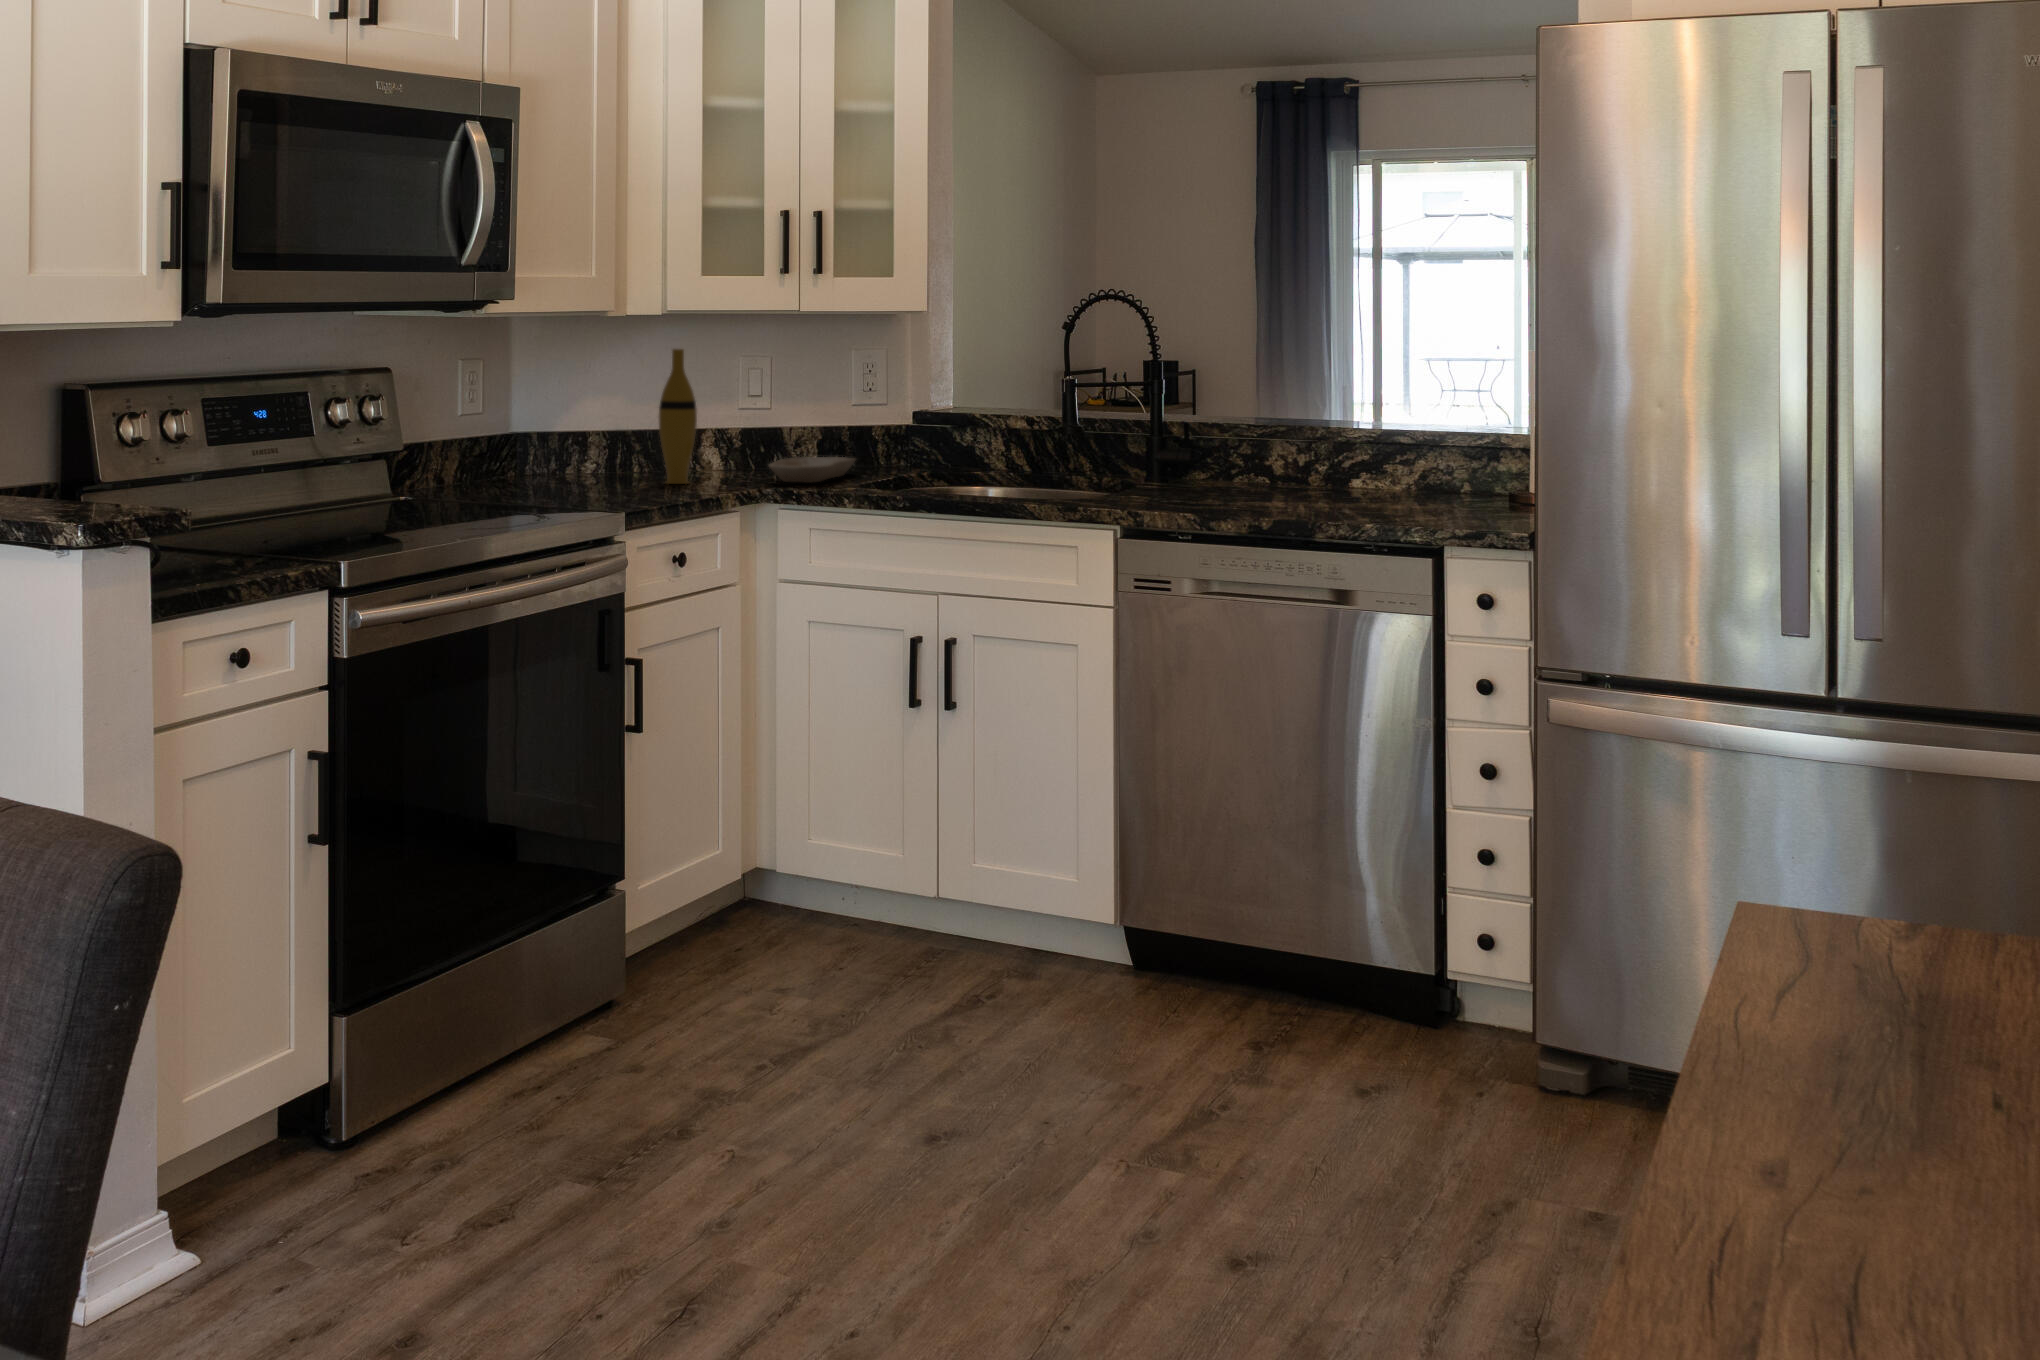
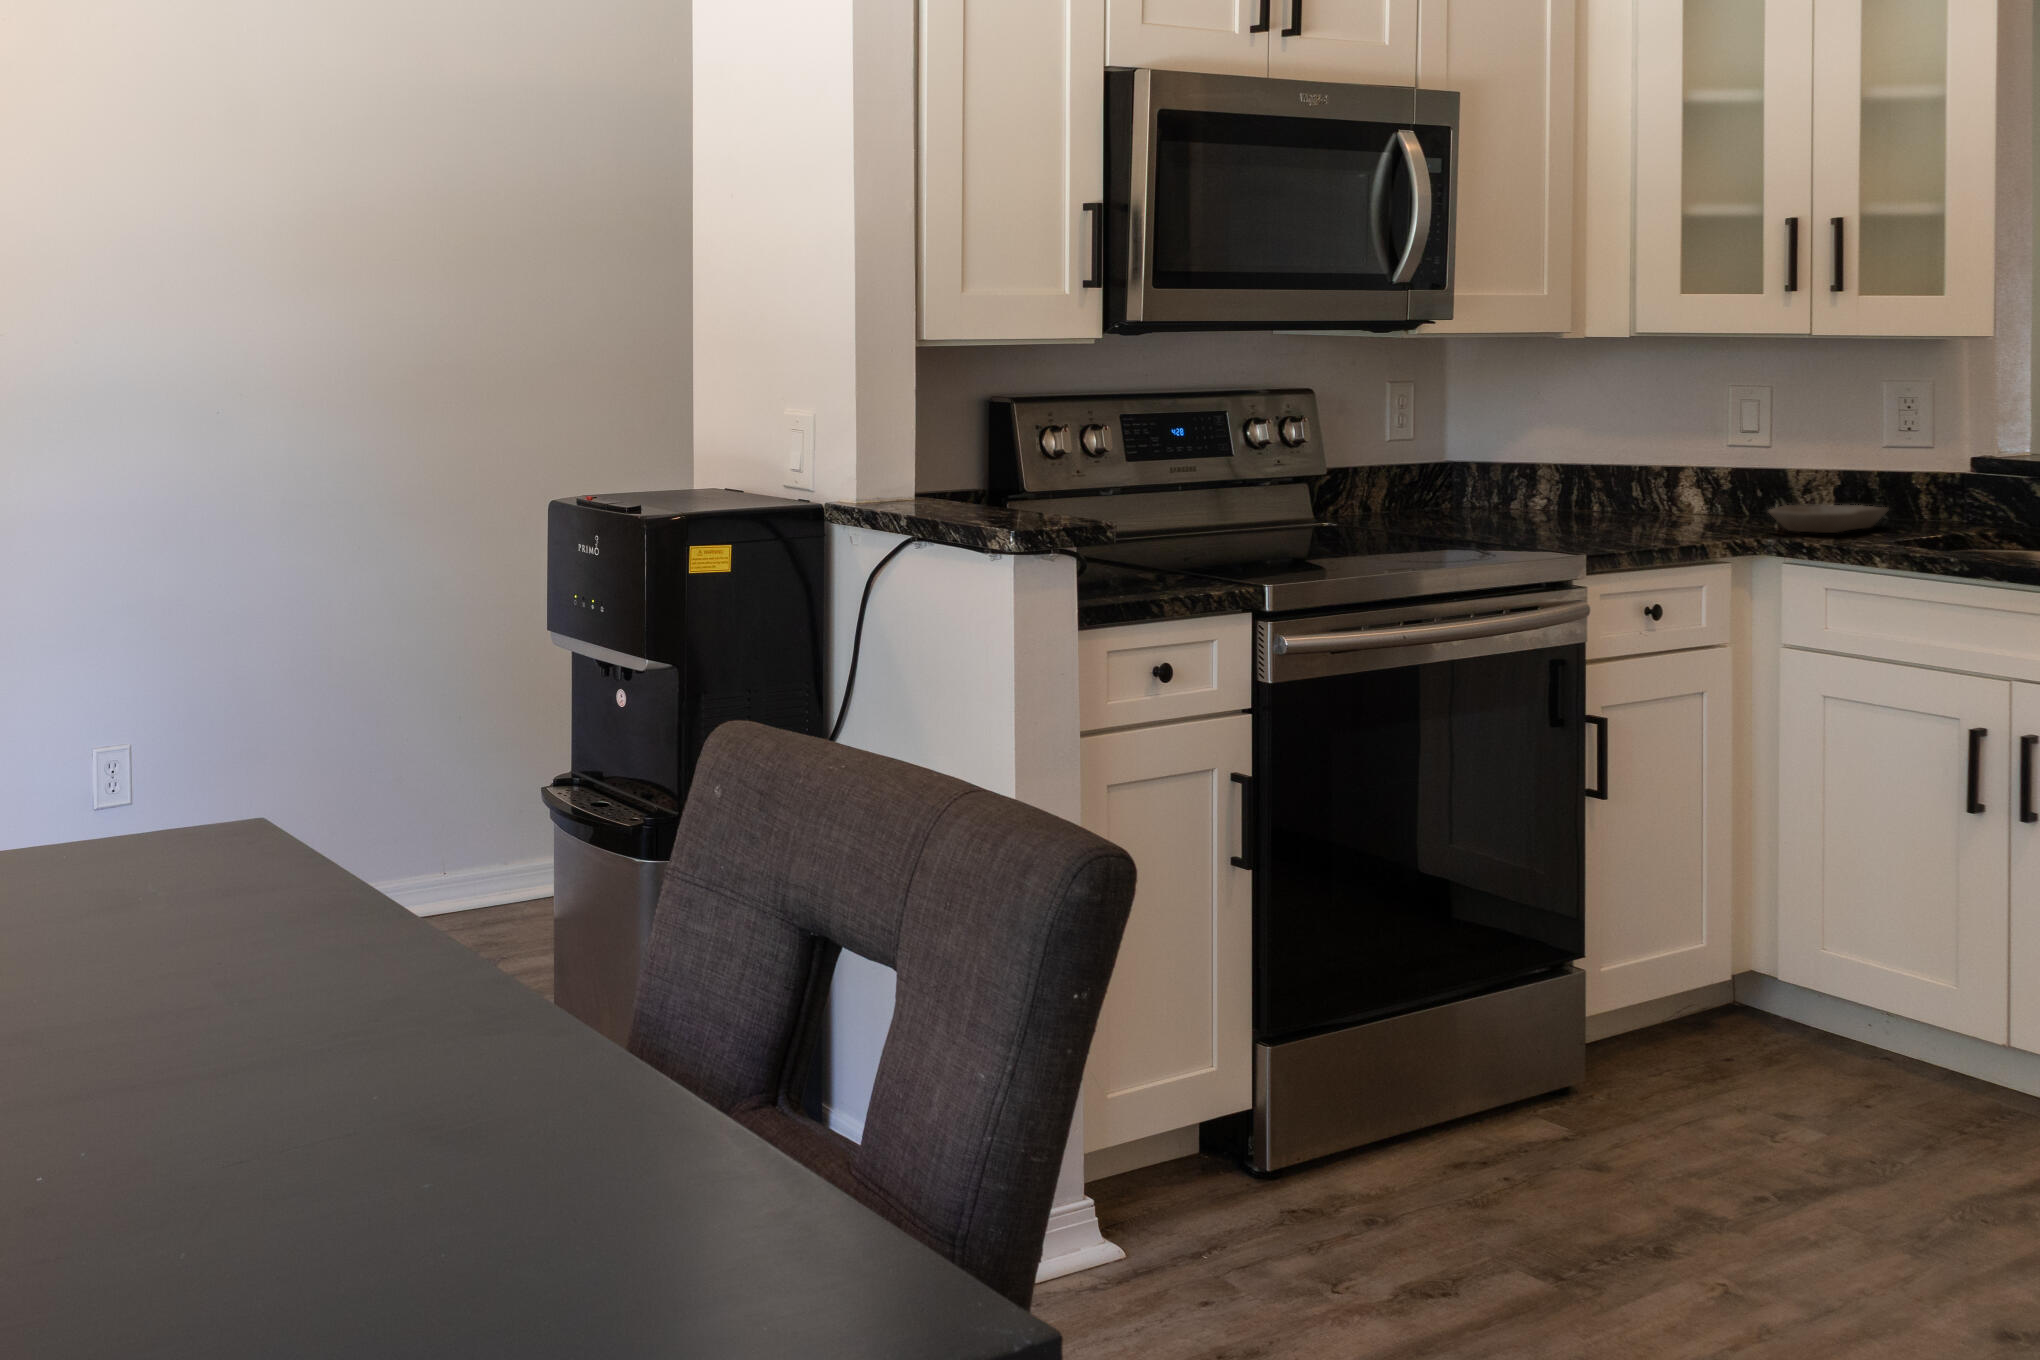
vase: present [659,349,697,484] -> none [1625,375,1674,528]

